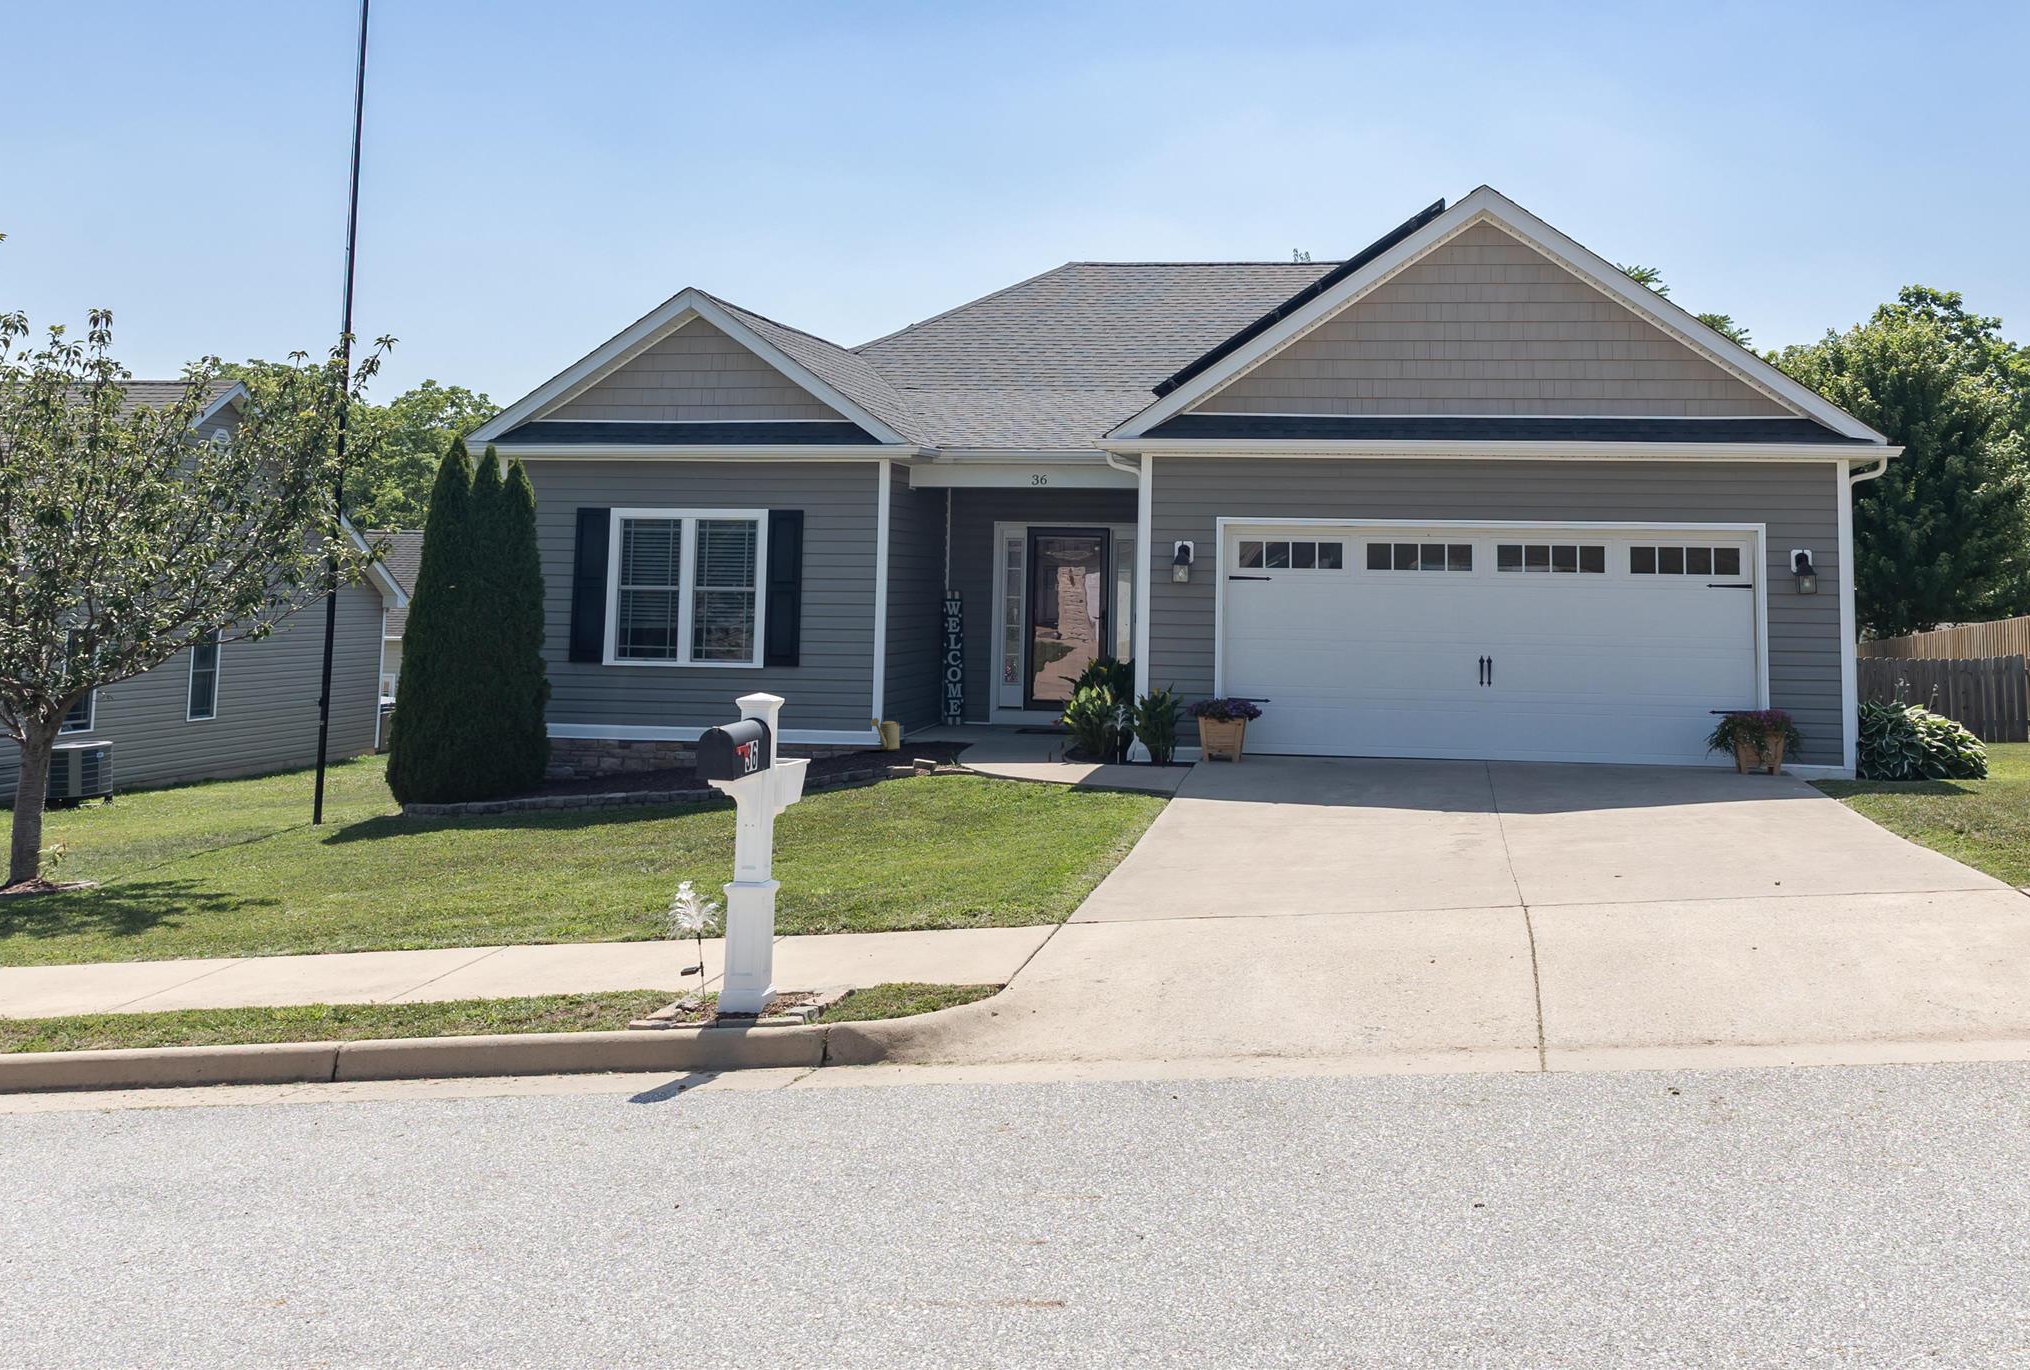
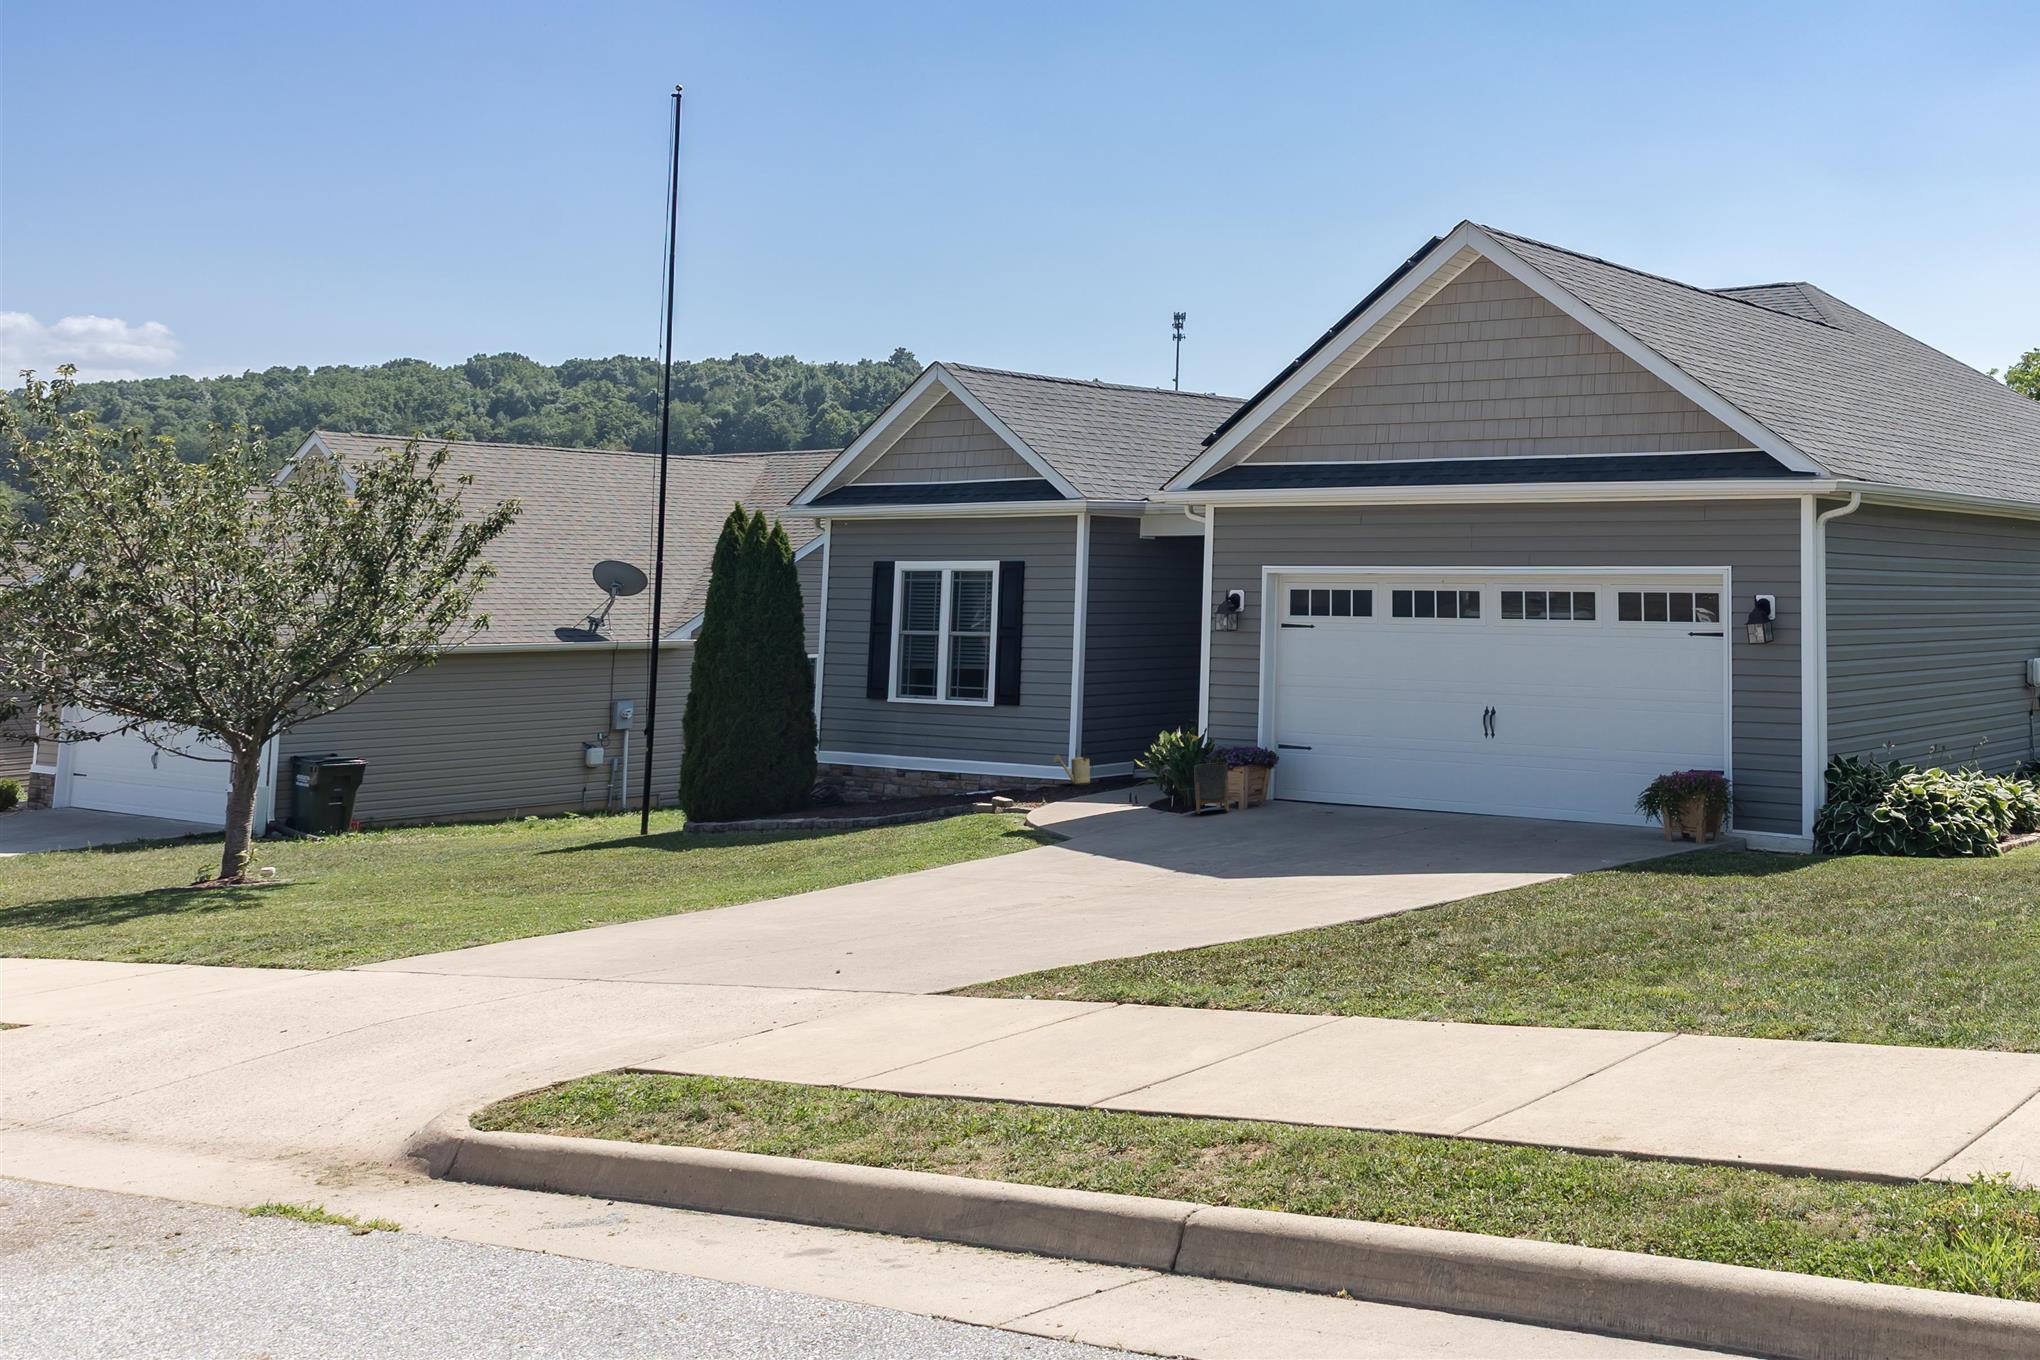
planter: none [1165,716,1209,766] -> present [1194,763,1229,814]

